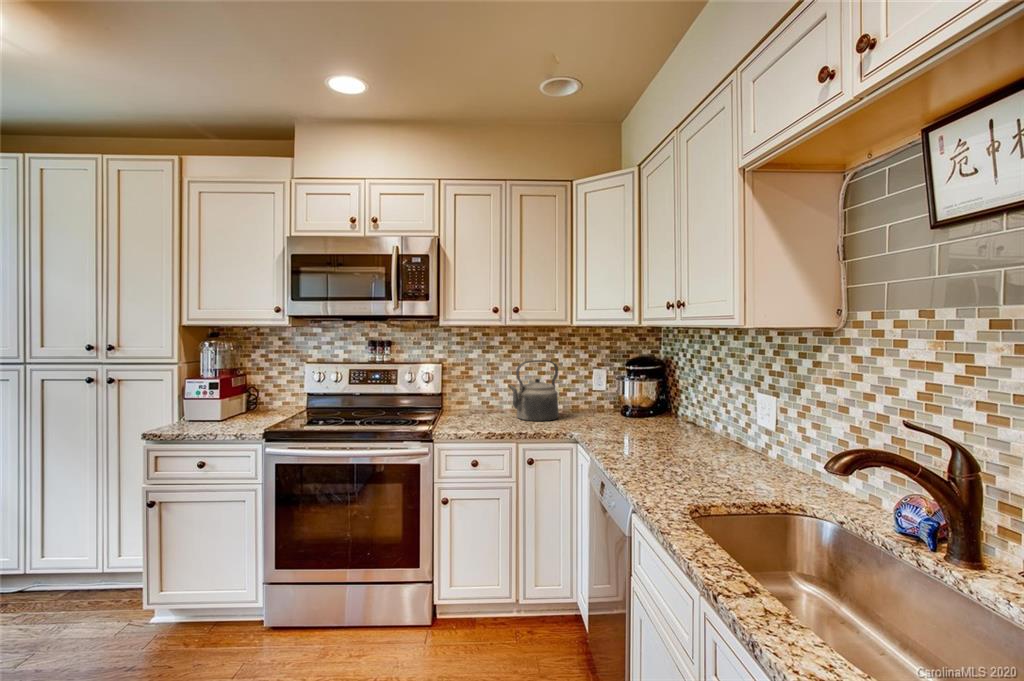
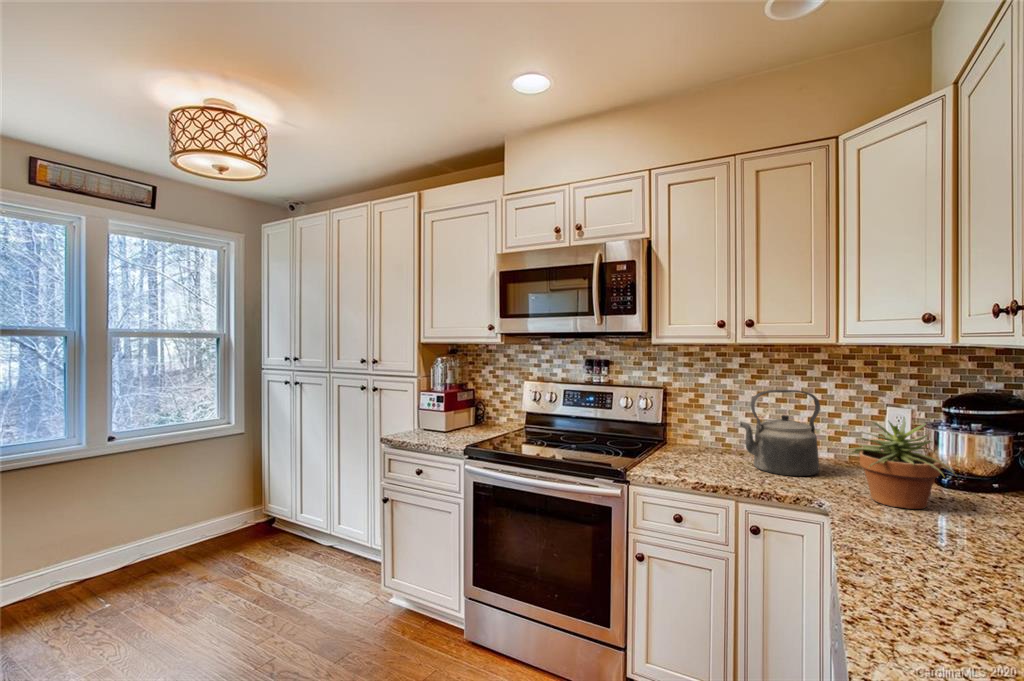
potted plant: none [578,373,636,430] -> present [850,417,954,509]

